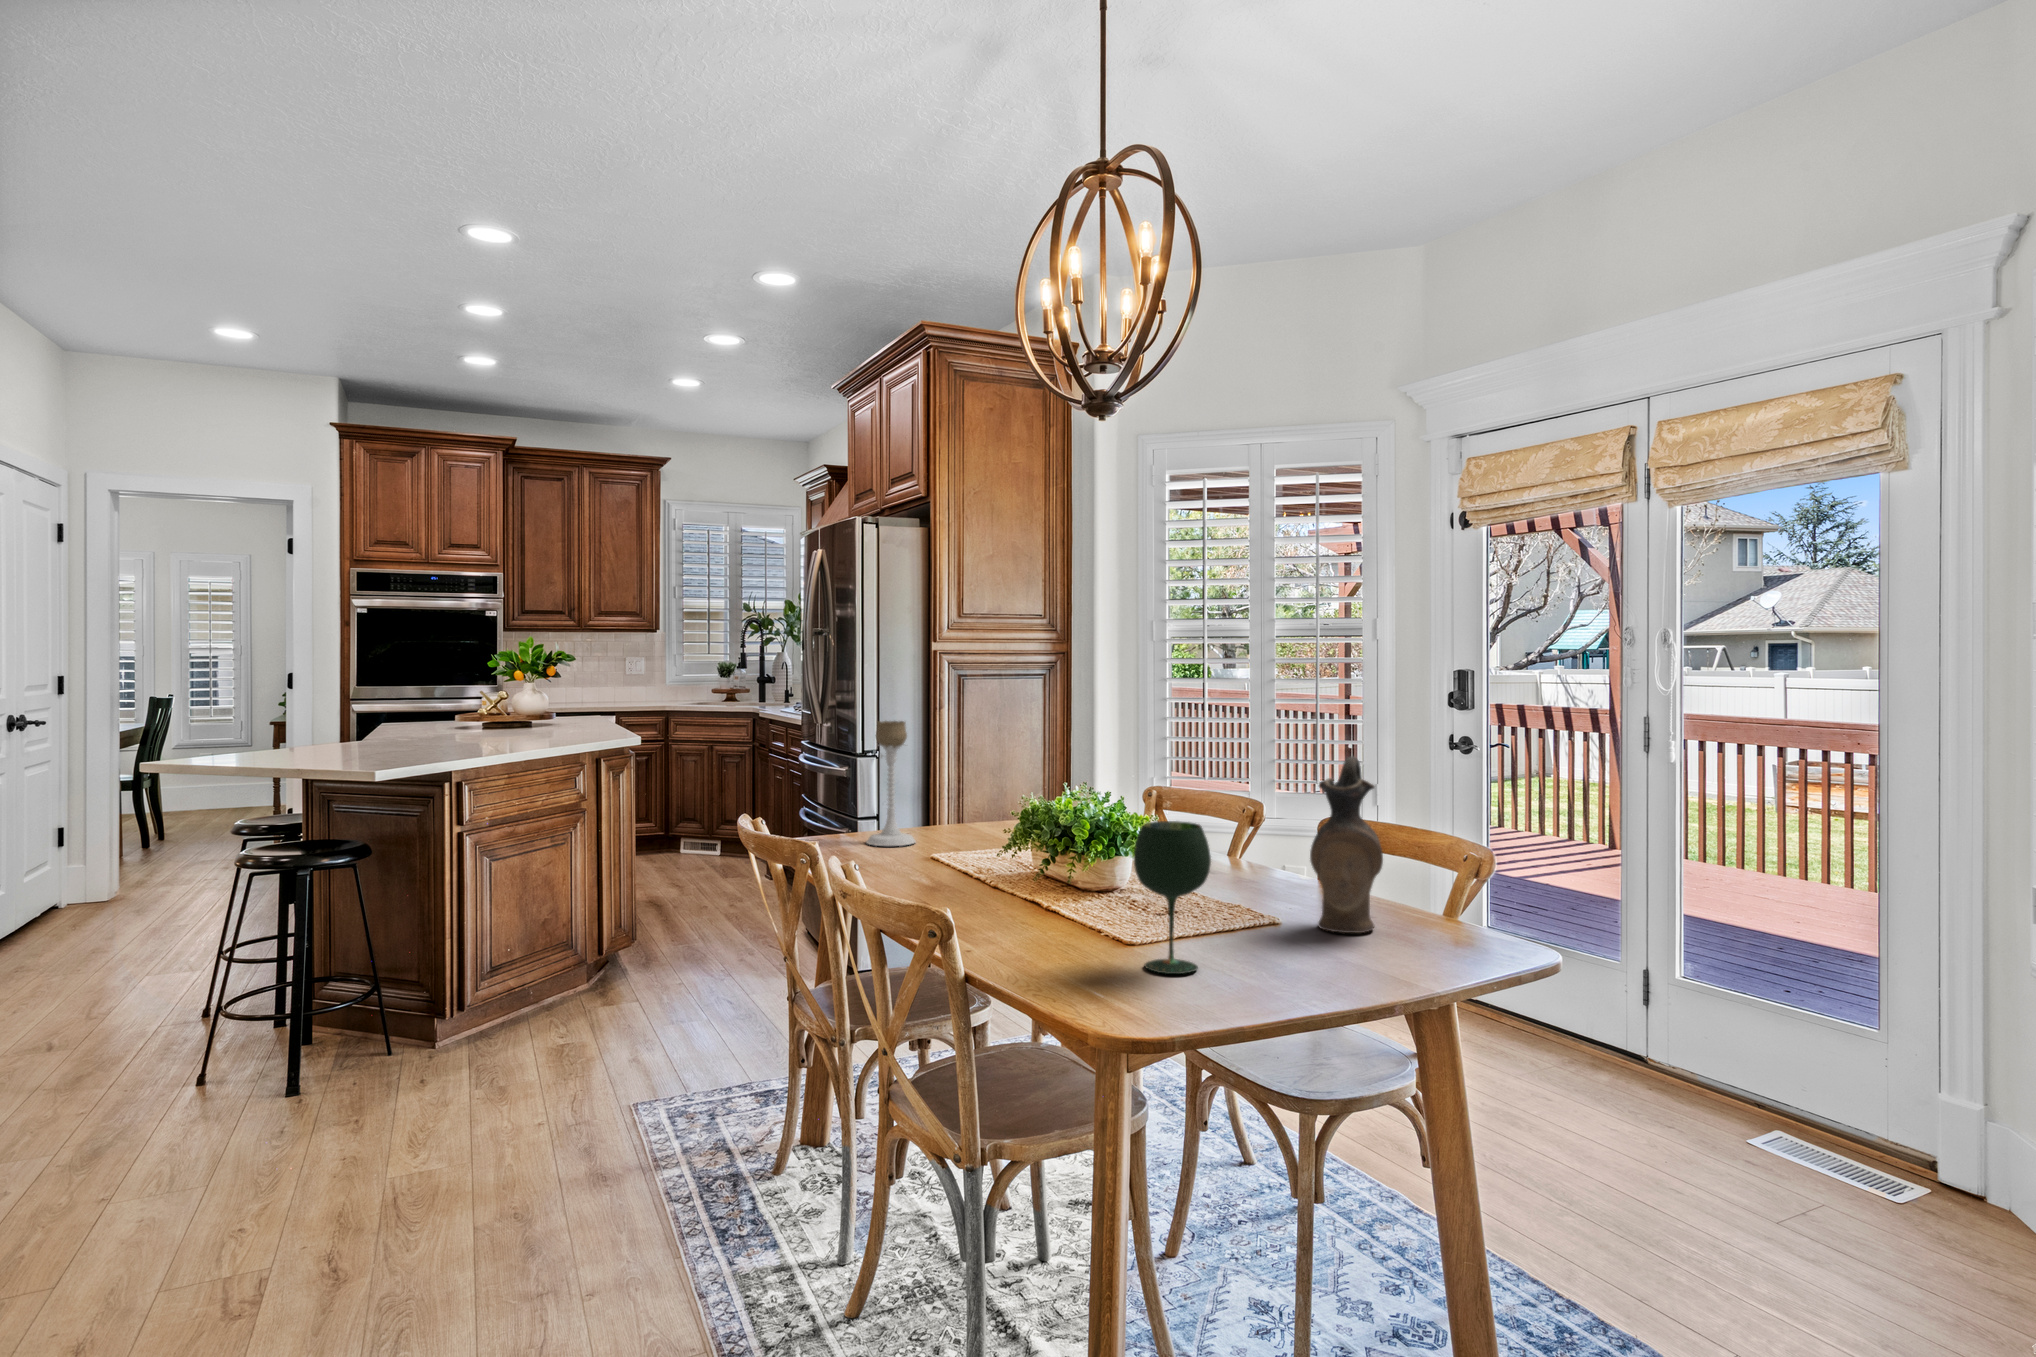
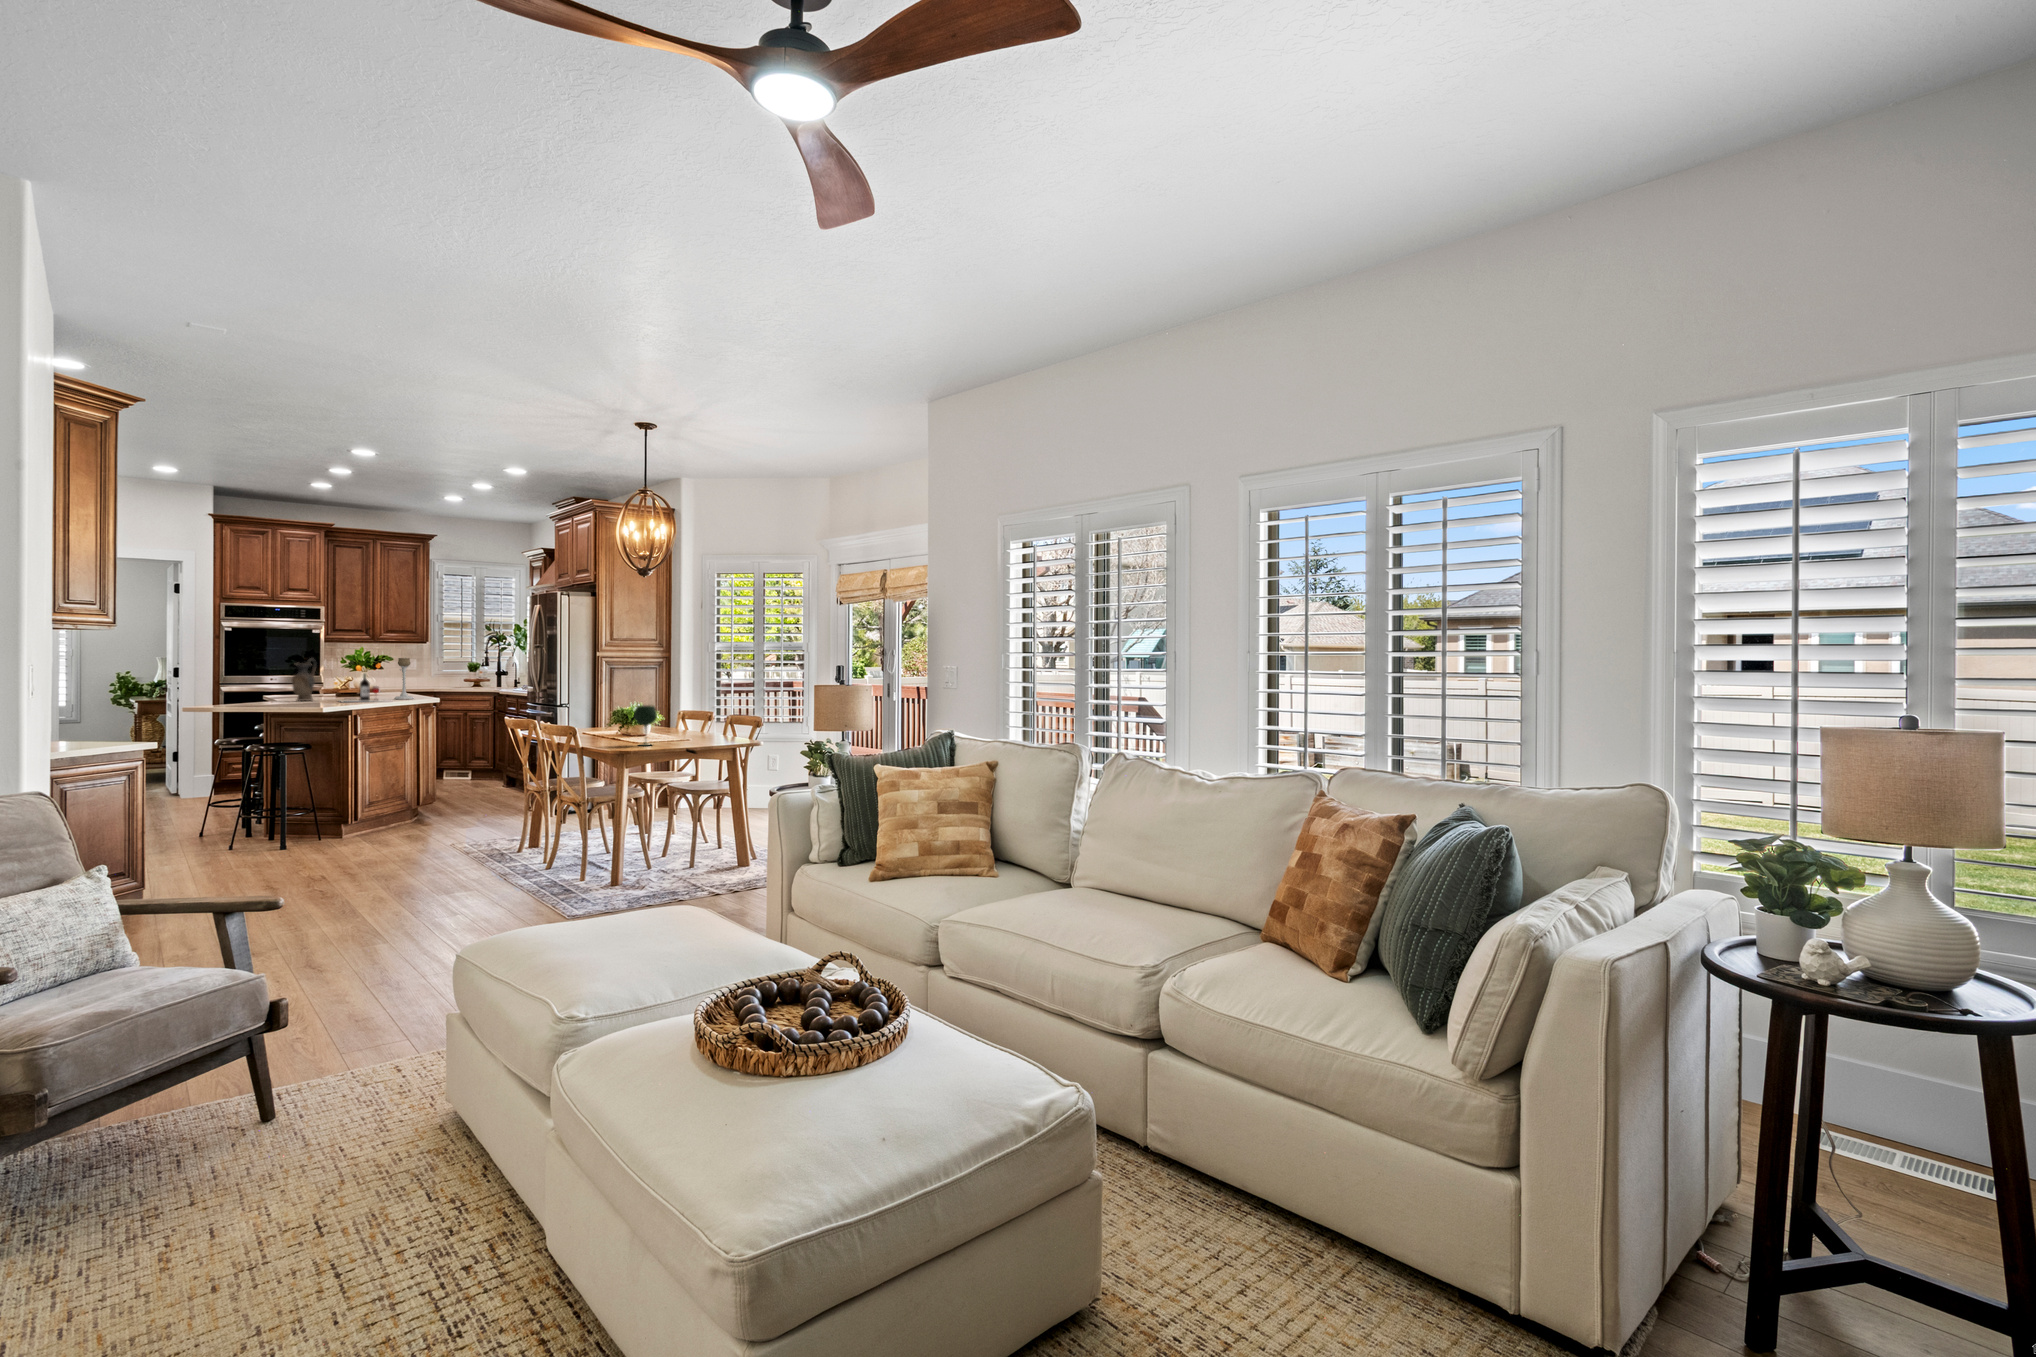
wine bottle: none [433,688,539,752] -> present [348,673,391,702]
candle holder: present [867,721,915,846] -> present [394,658,414,699]
ceramic pitcher: present [1310,756,1383,933] -> present [292,658,316,701]

